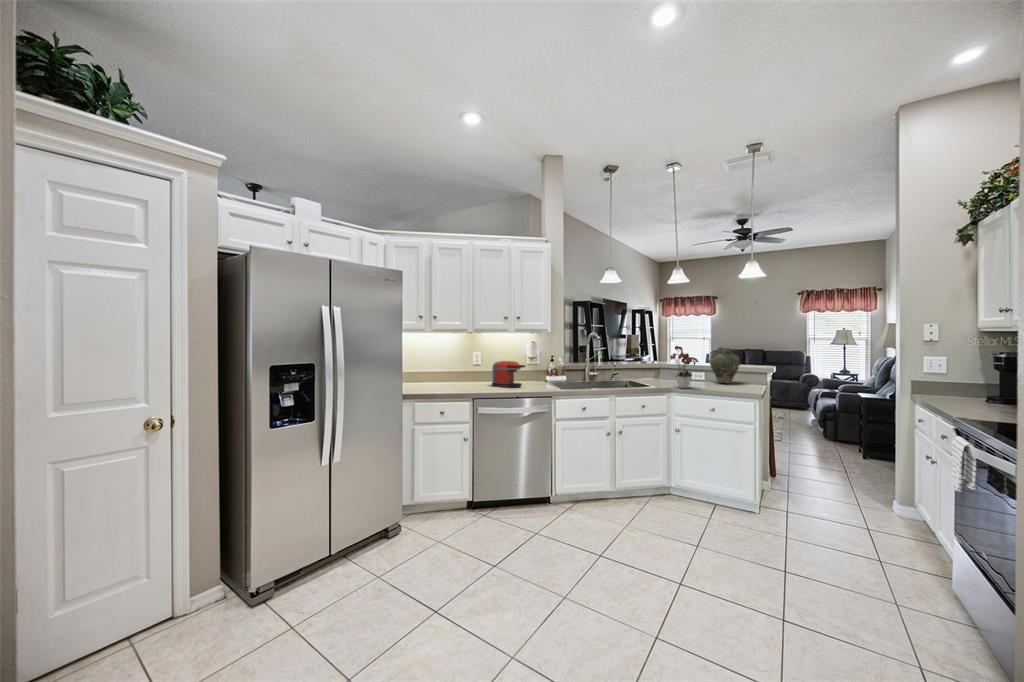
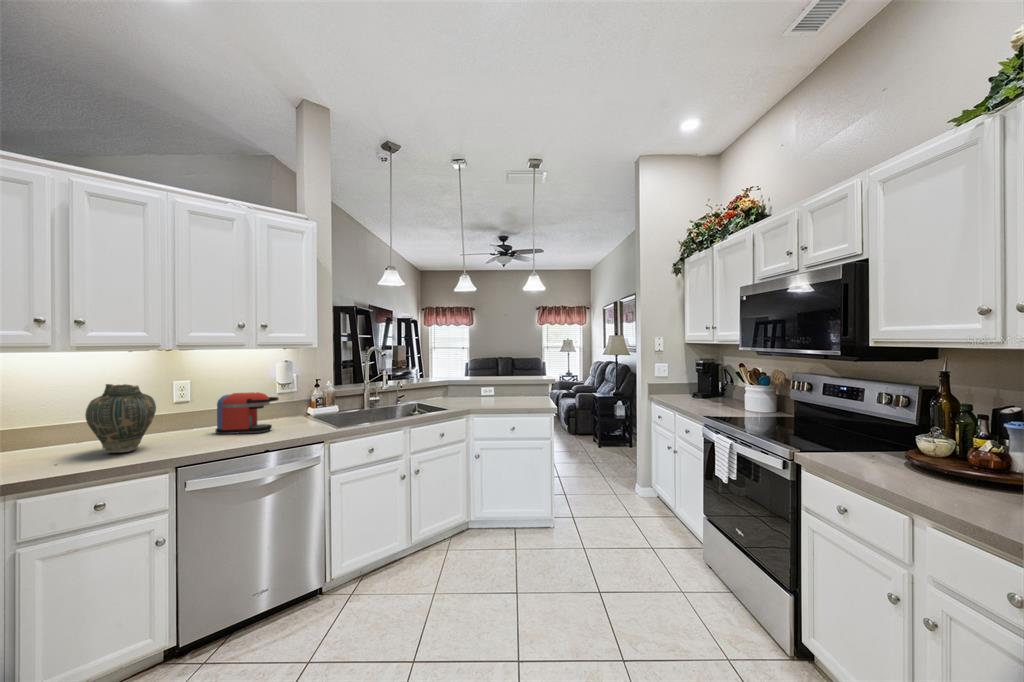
flower arrangement: present [670,346,698,388] -> none [465,359,499,408]
vase: present [710,348,740,383] -> present [85,384,156,453]

